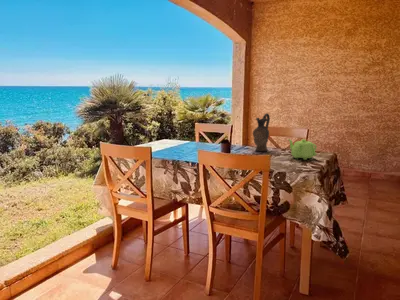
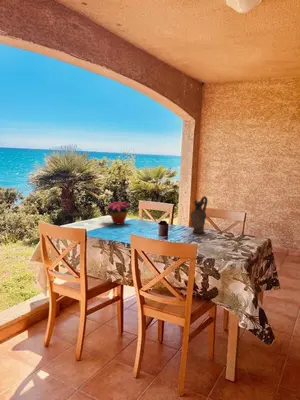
flower arrangement: none [160,122,196,146] -> present [106,201,130,224]
teapot: present [288,139,317,160] -> none [222,223,249,245]

